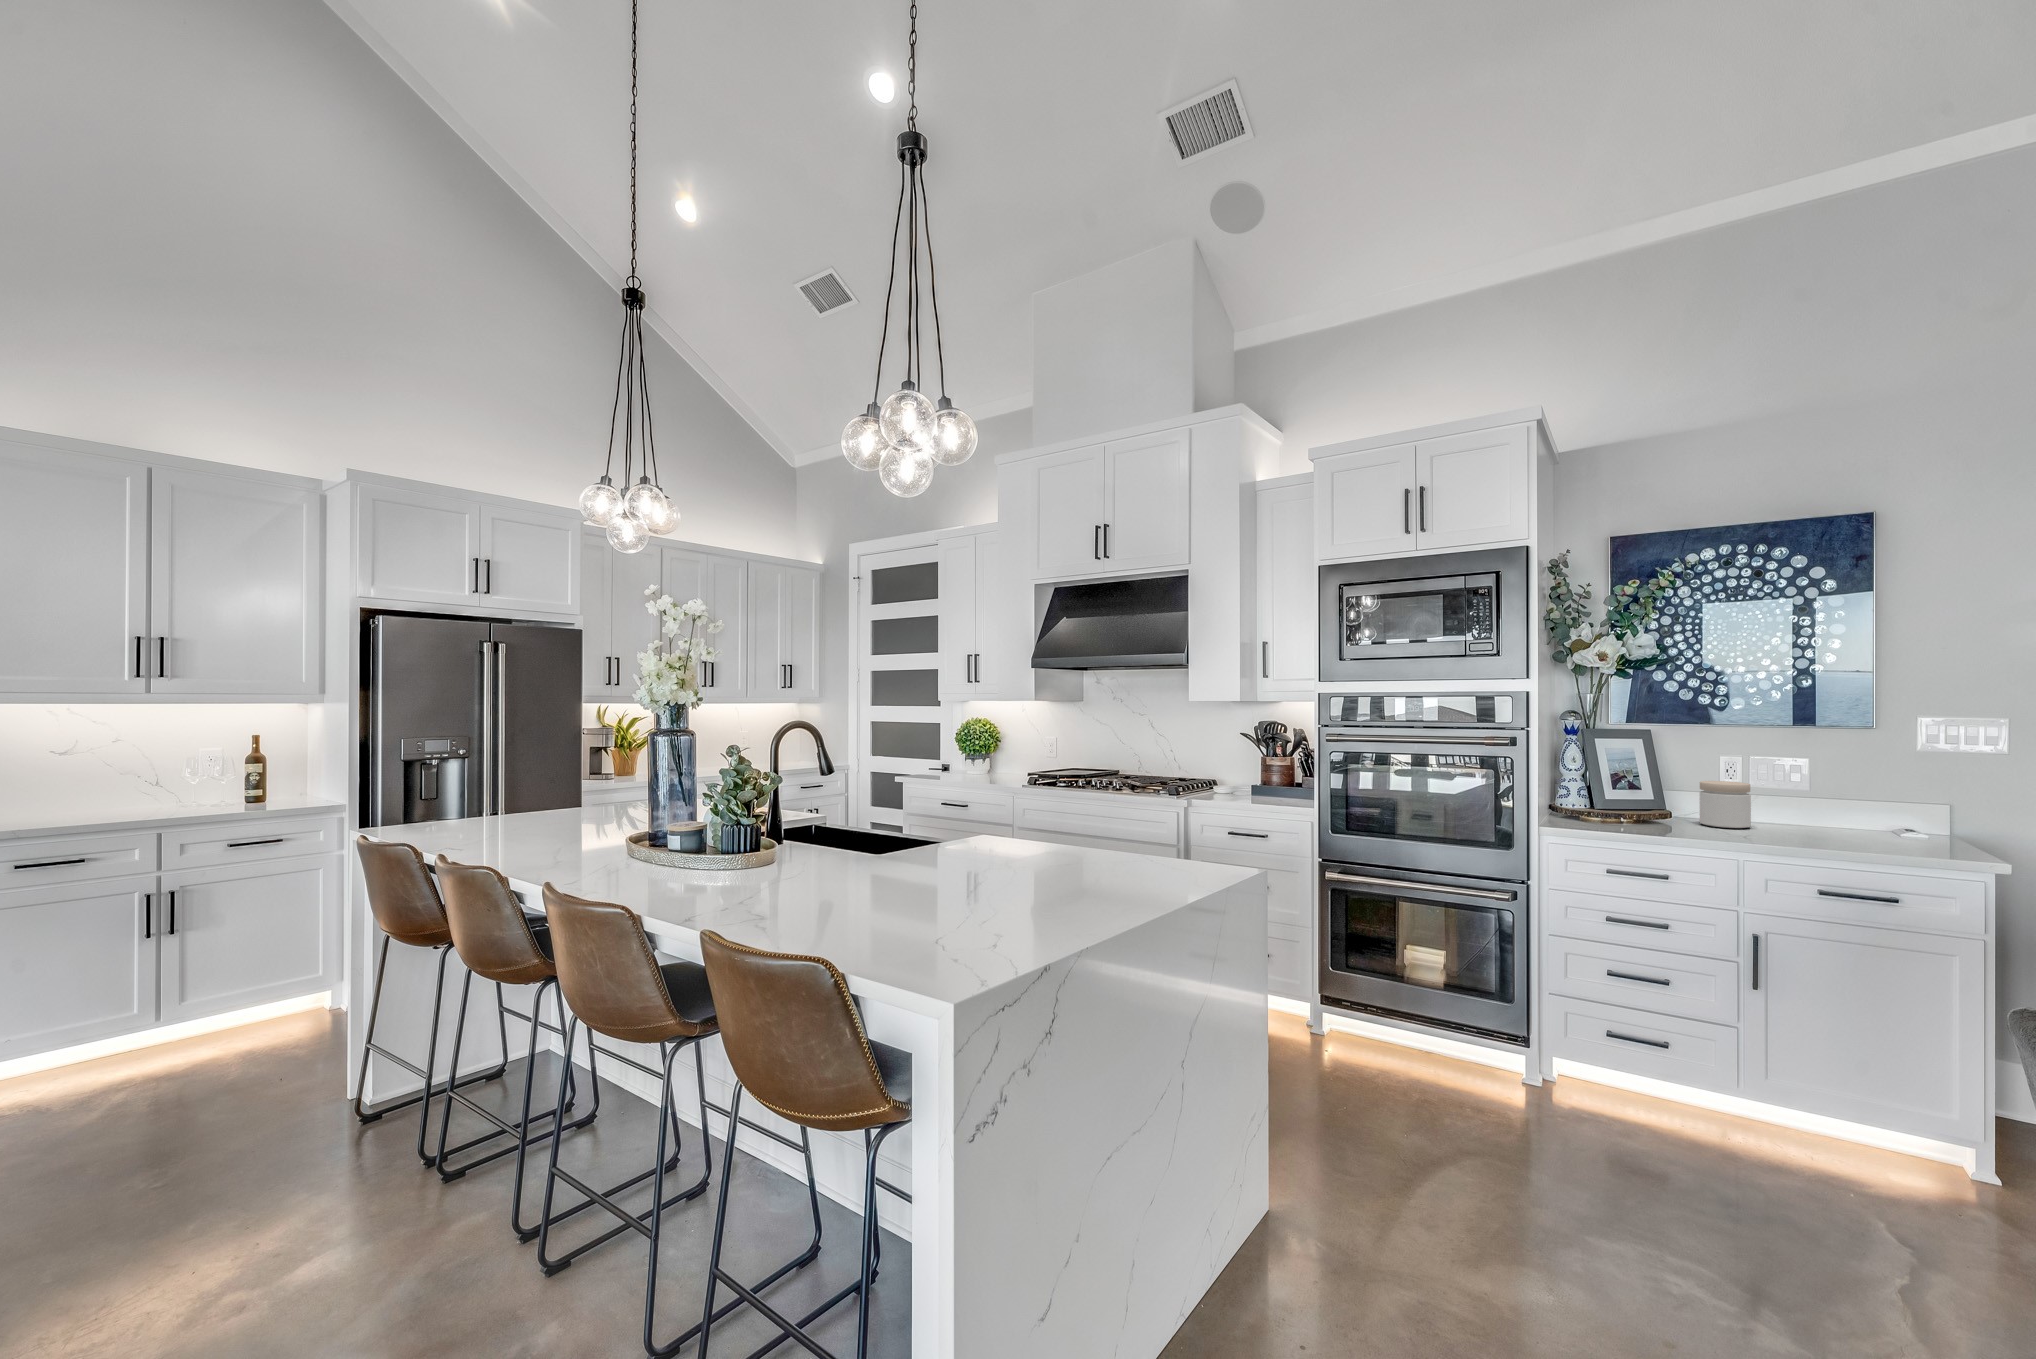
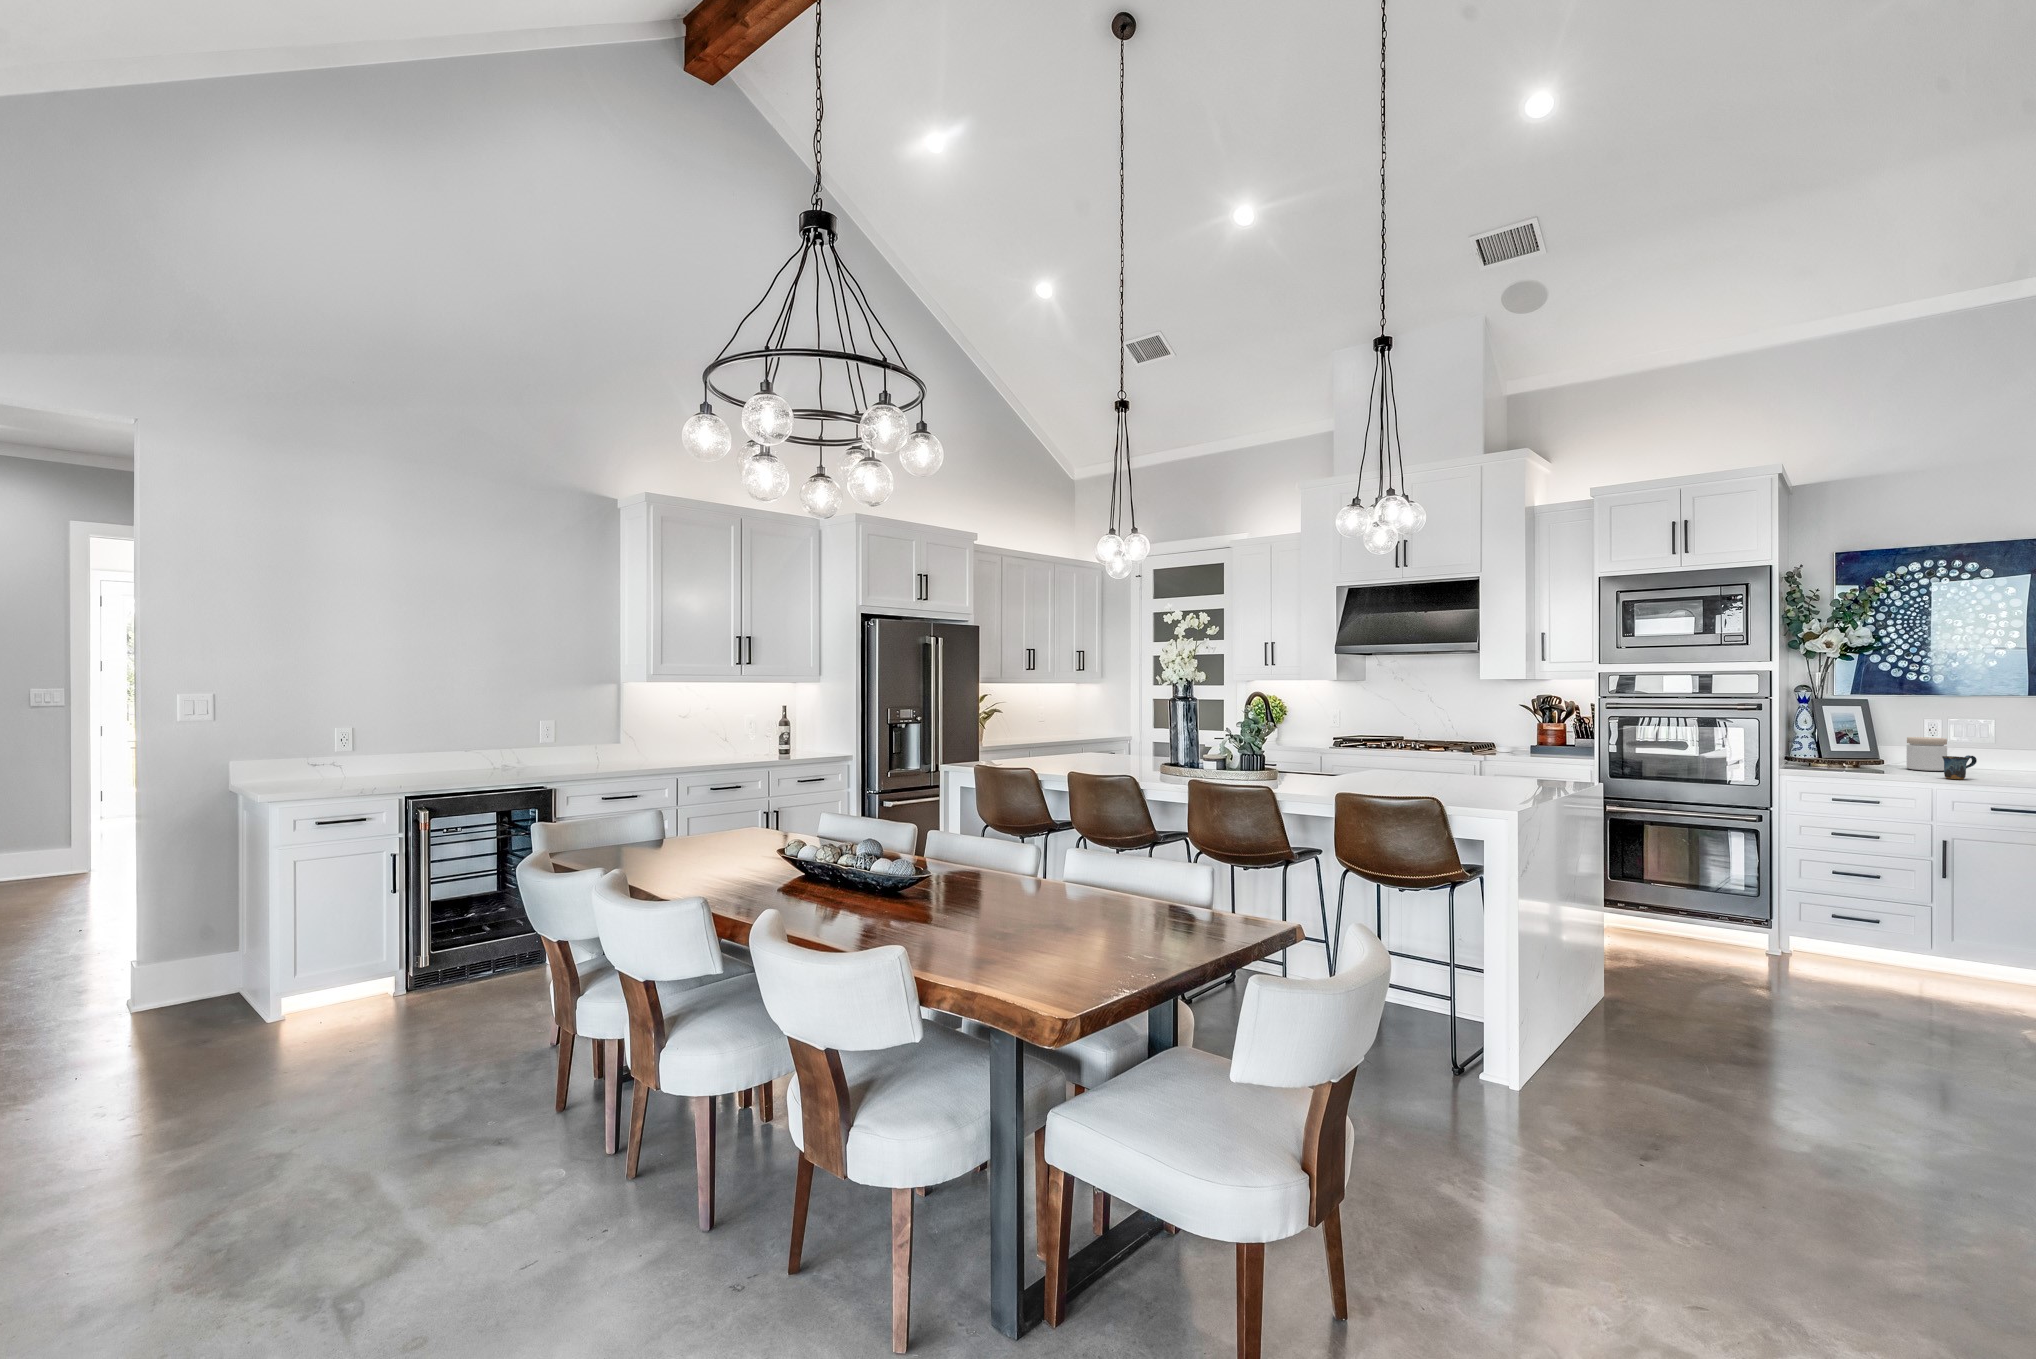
mug: none [1747,812,1792,846] -> present [1942,755,1977,779]

